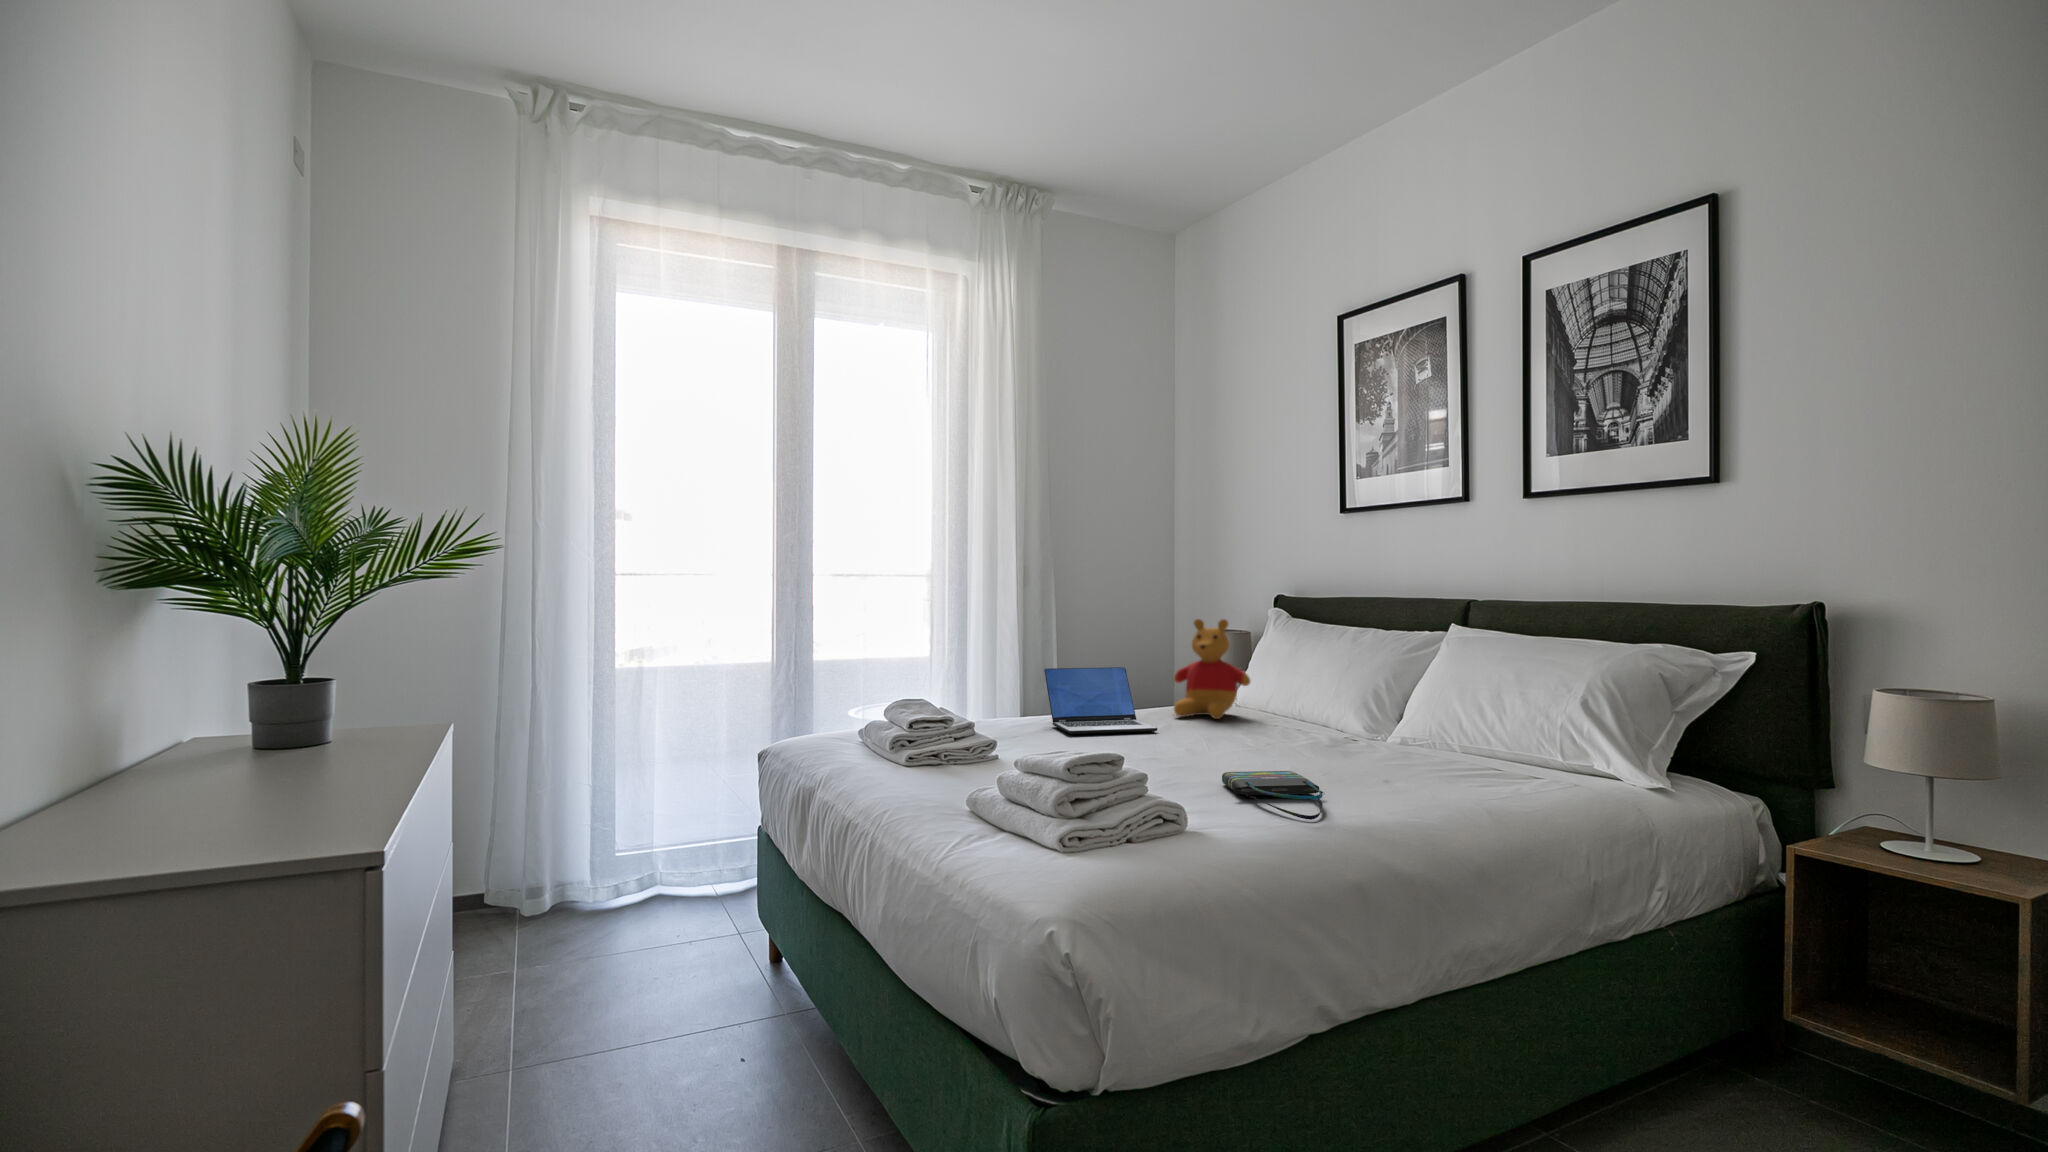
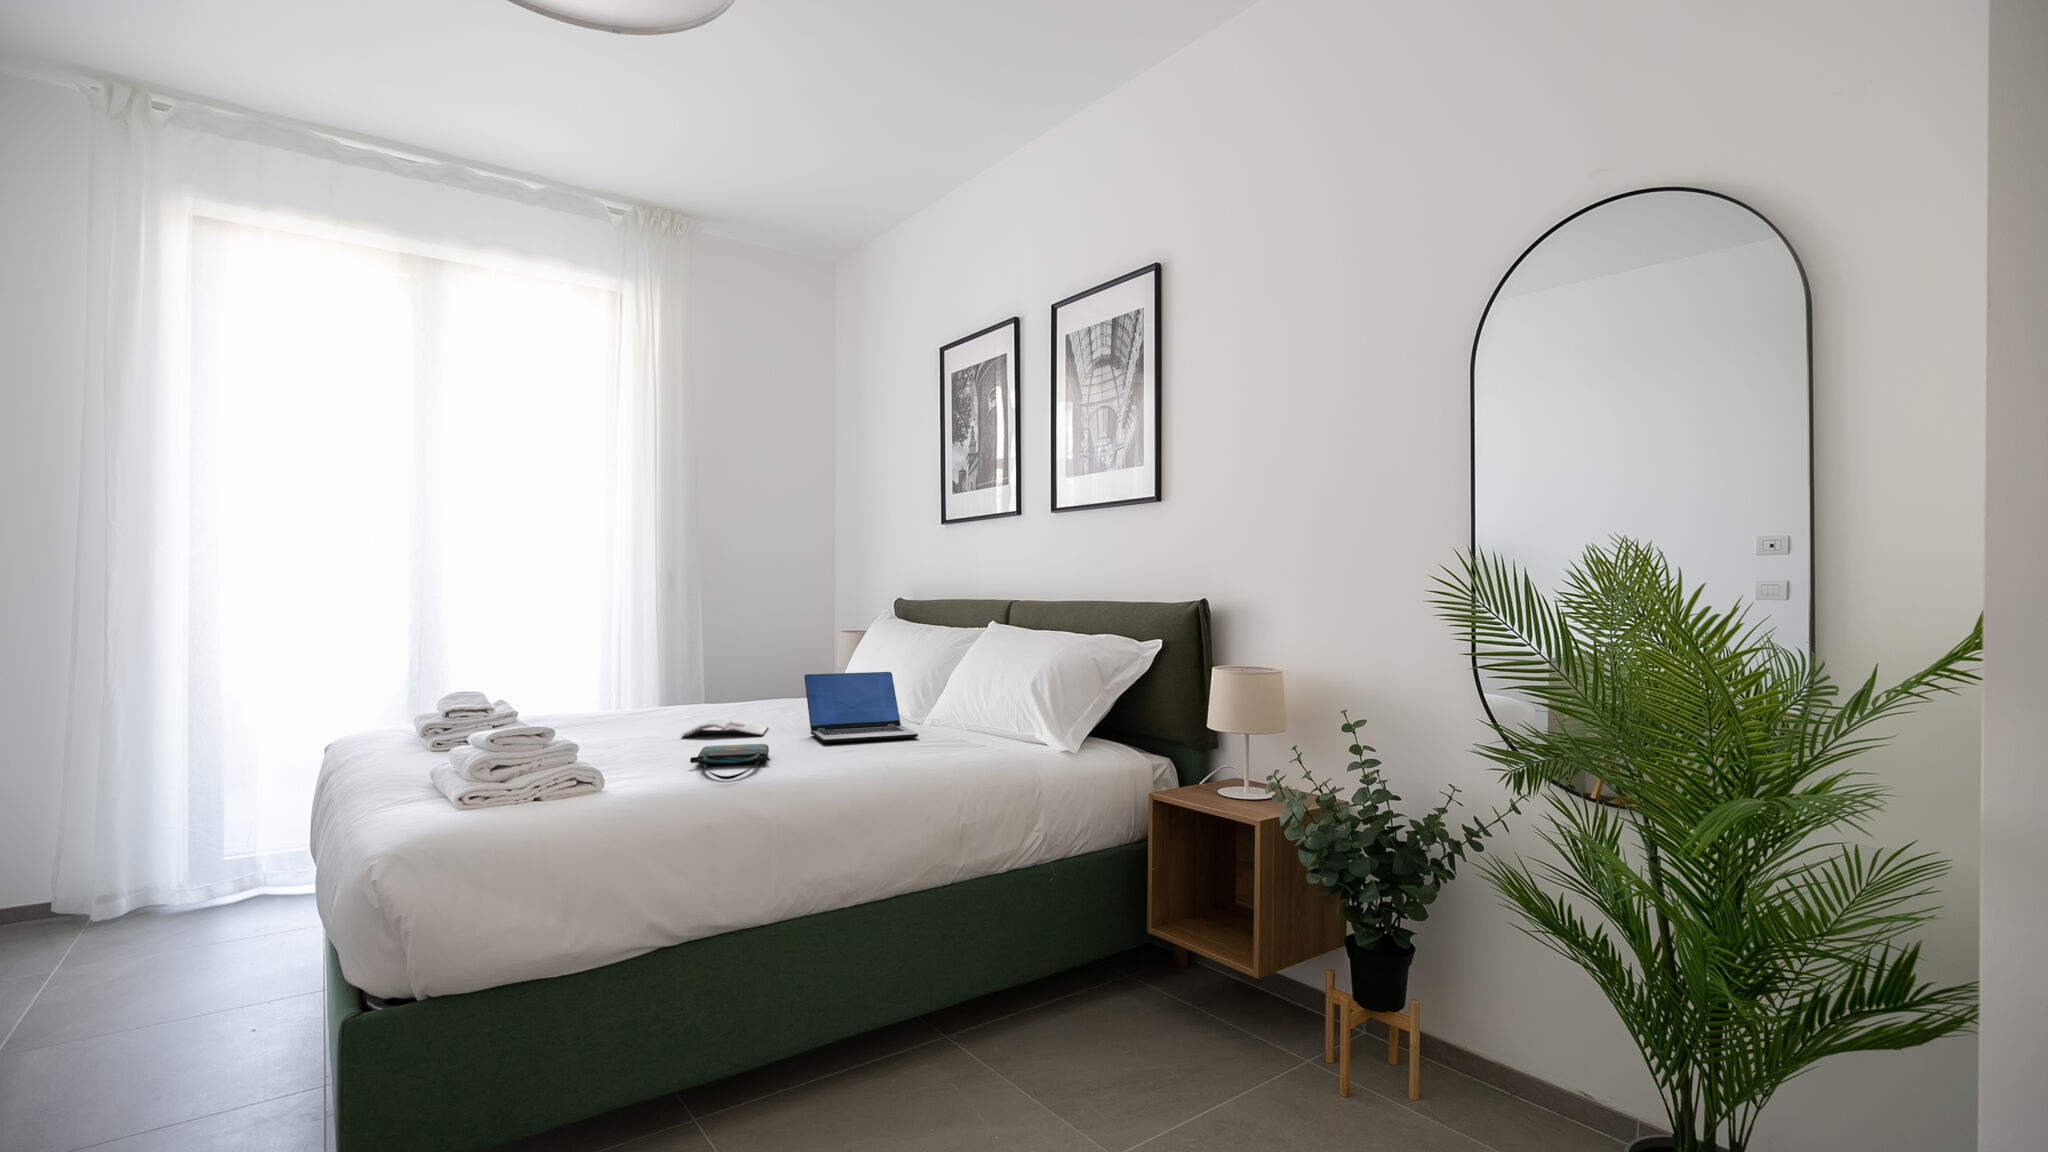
stuffed bear: present [1173,619,1250,719] -> none [762,616,835,707]
laptop: present [1044,667,1157,734] -> present [804,672,918,743]
magazine: none [1146,733,1243,757] -> present [682,717,768,737]

